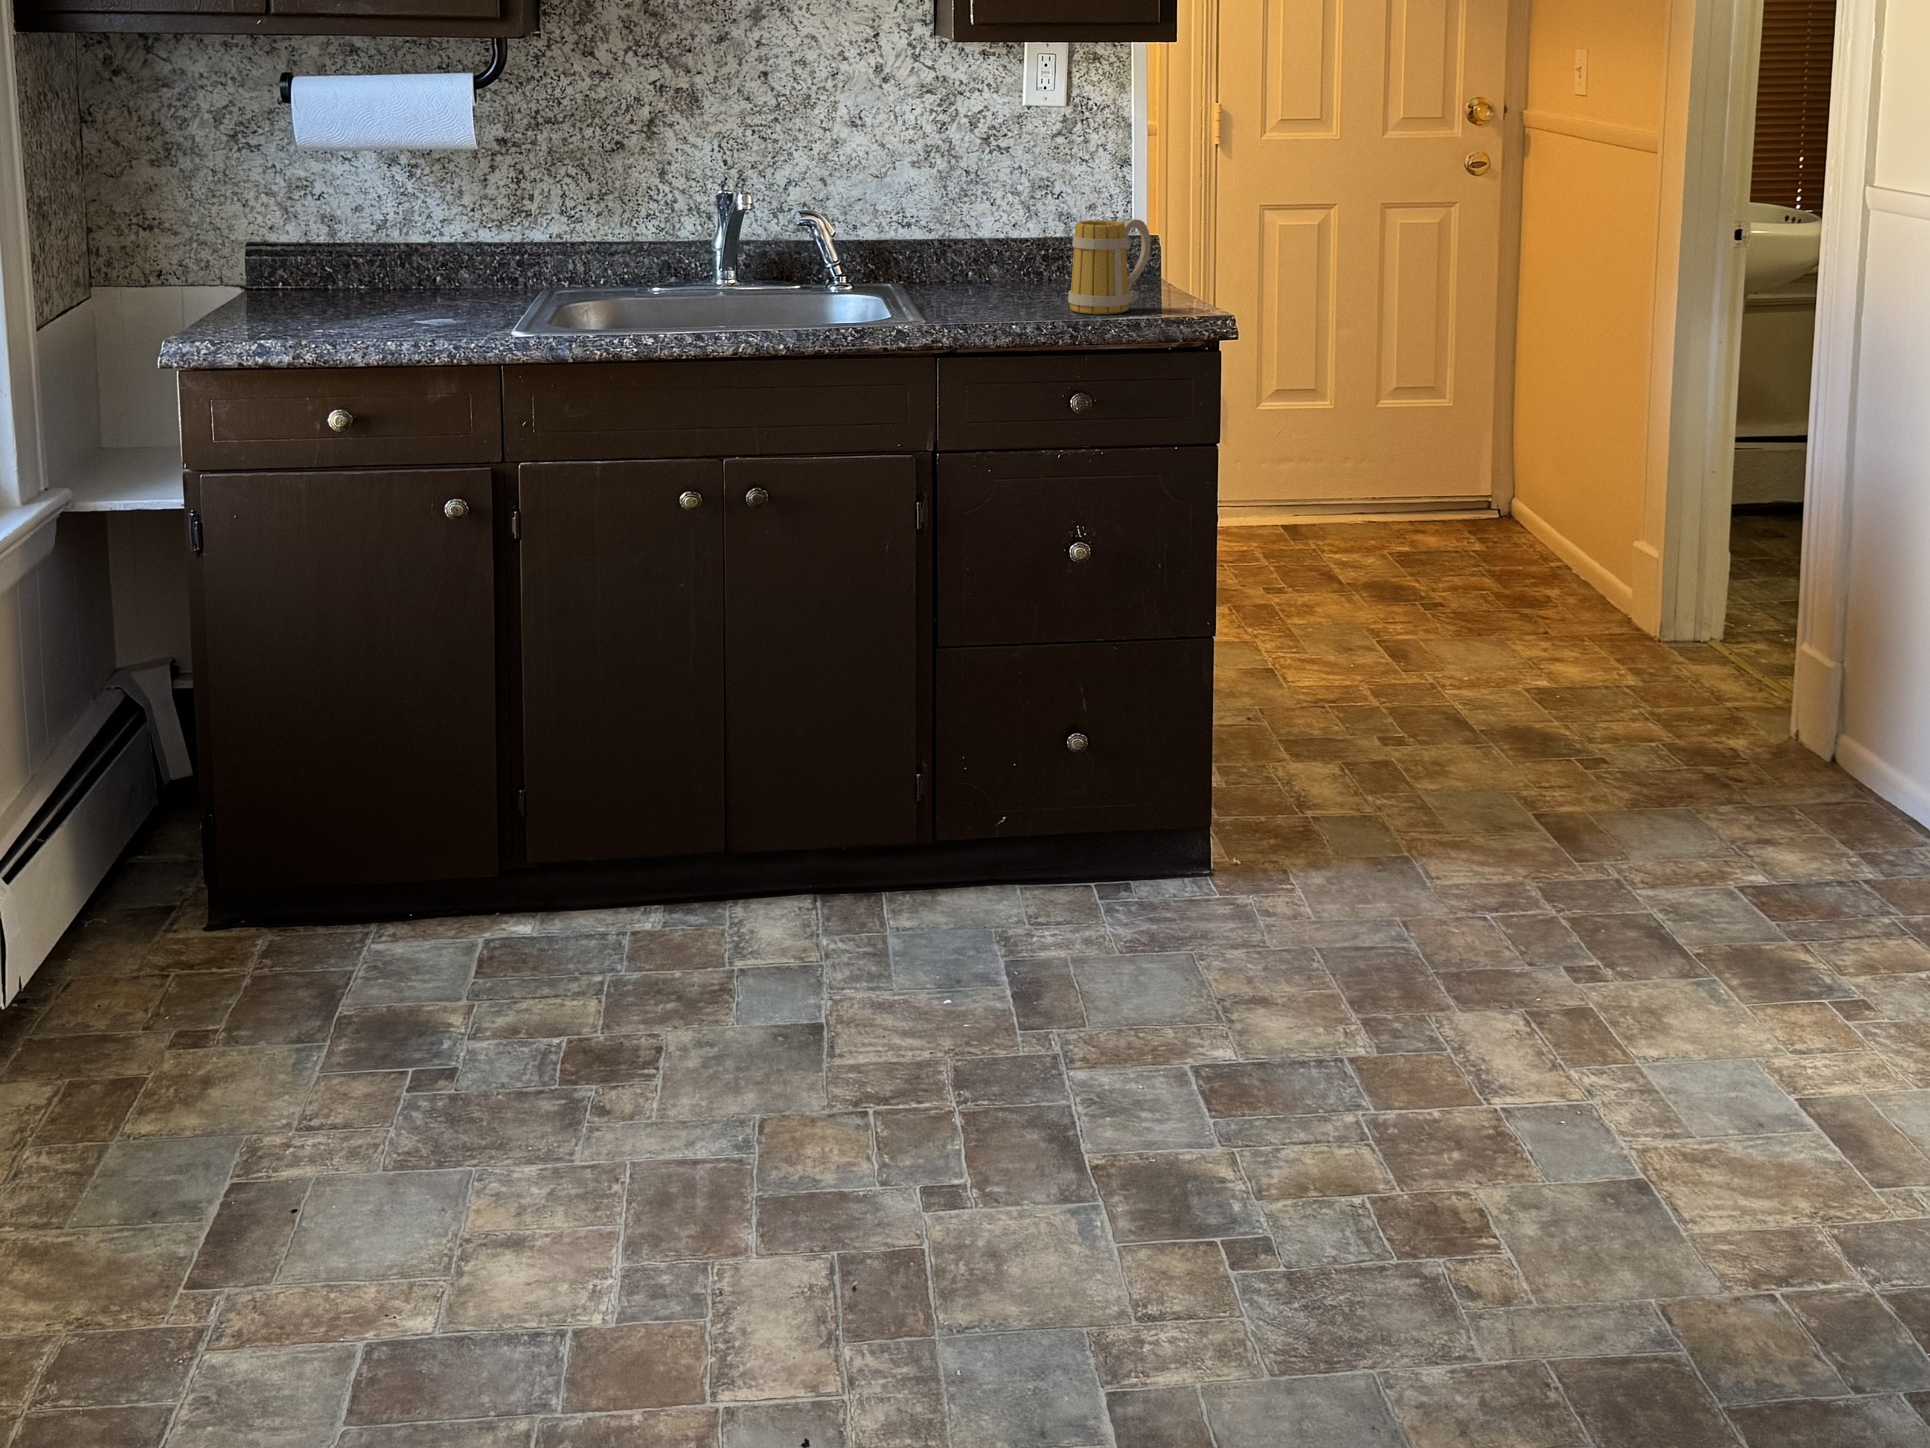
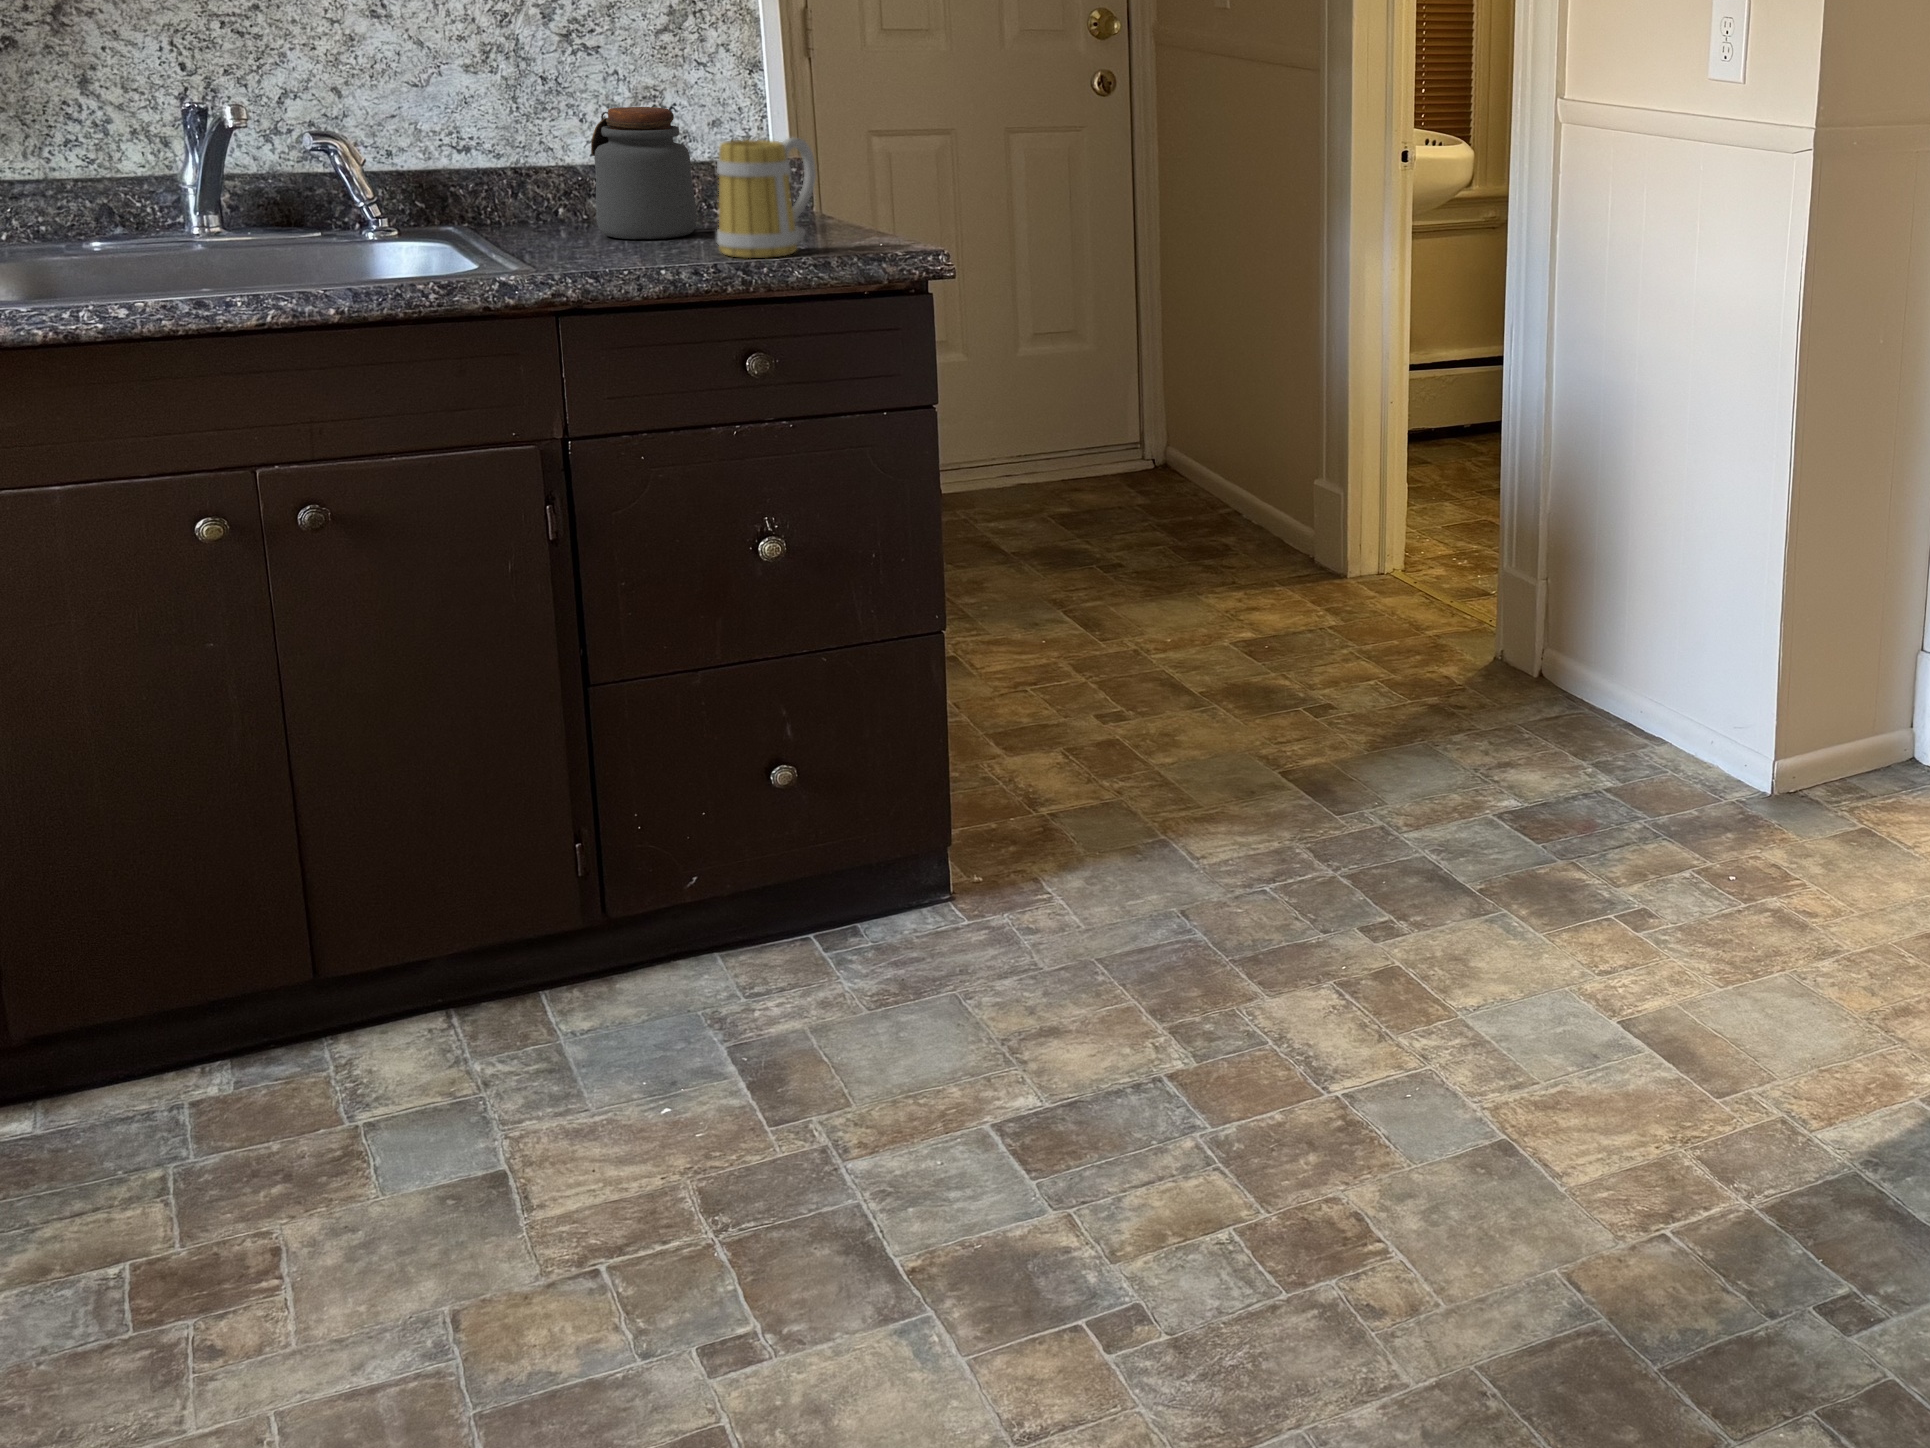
jar: none [992,193,1066,297] -> present [591,107,697,239]

